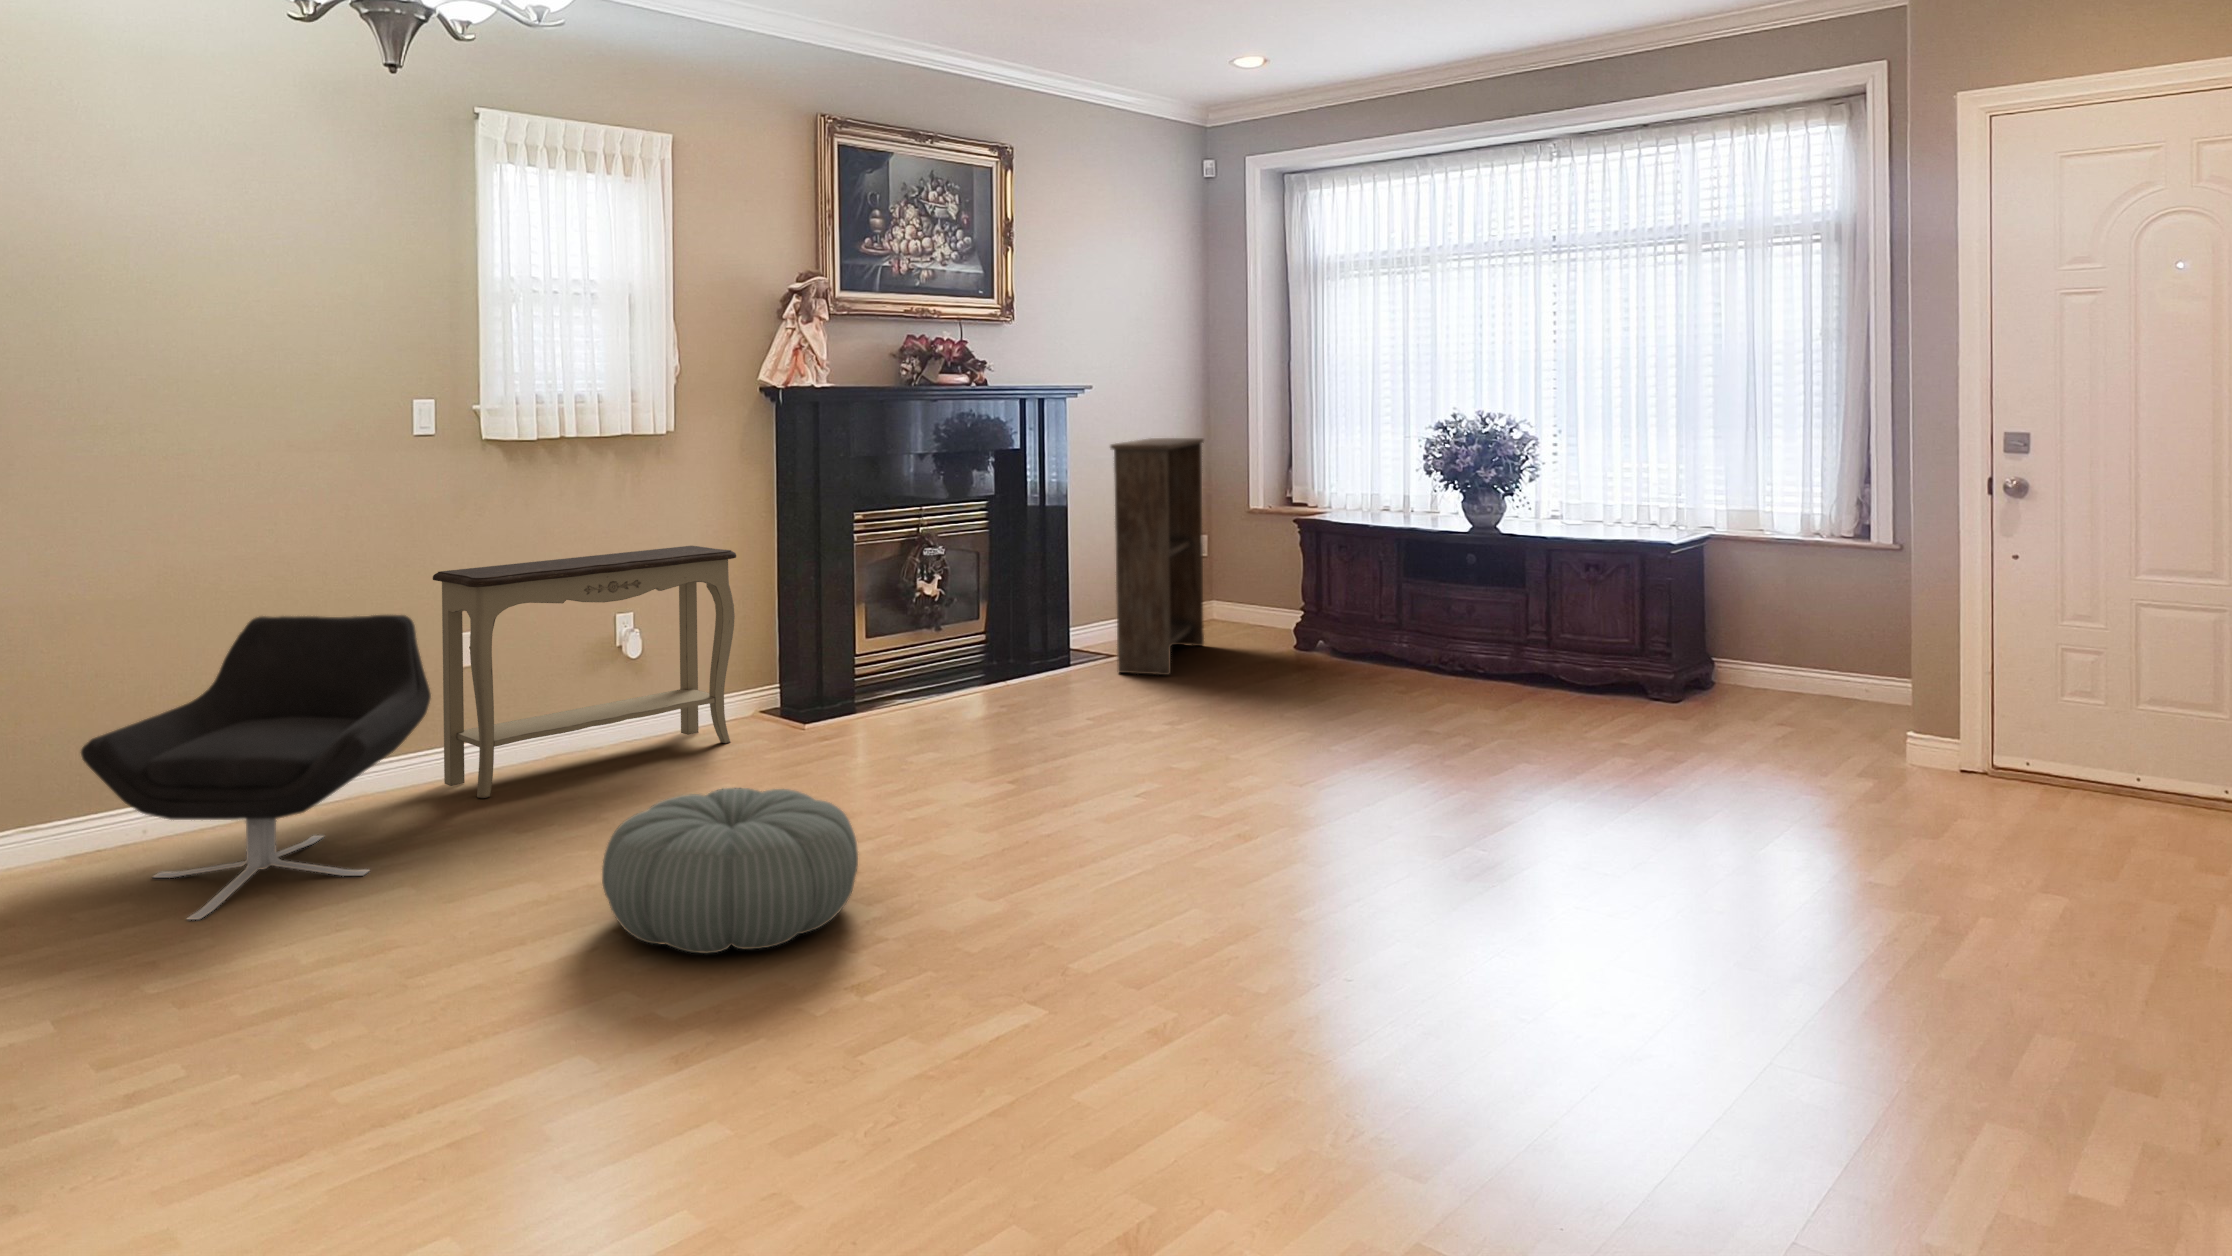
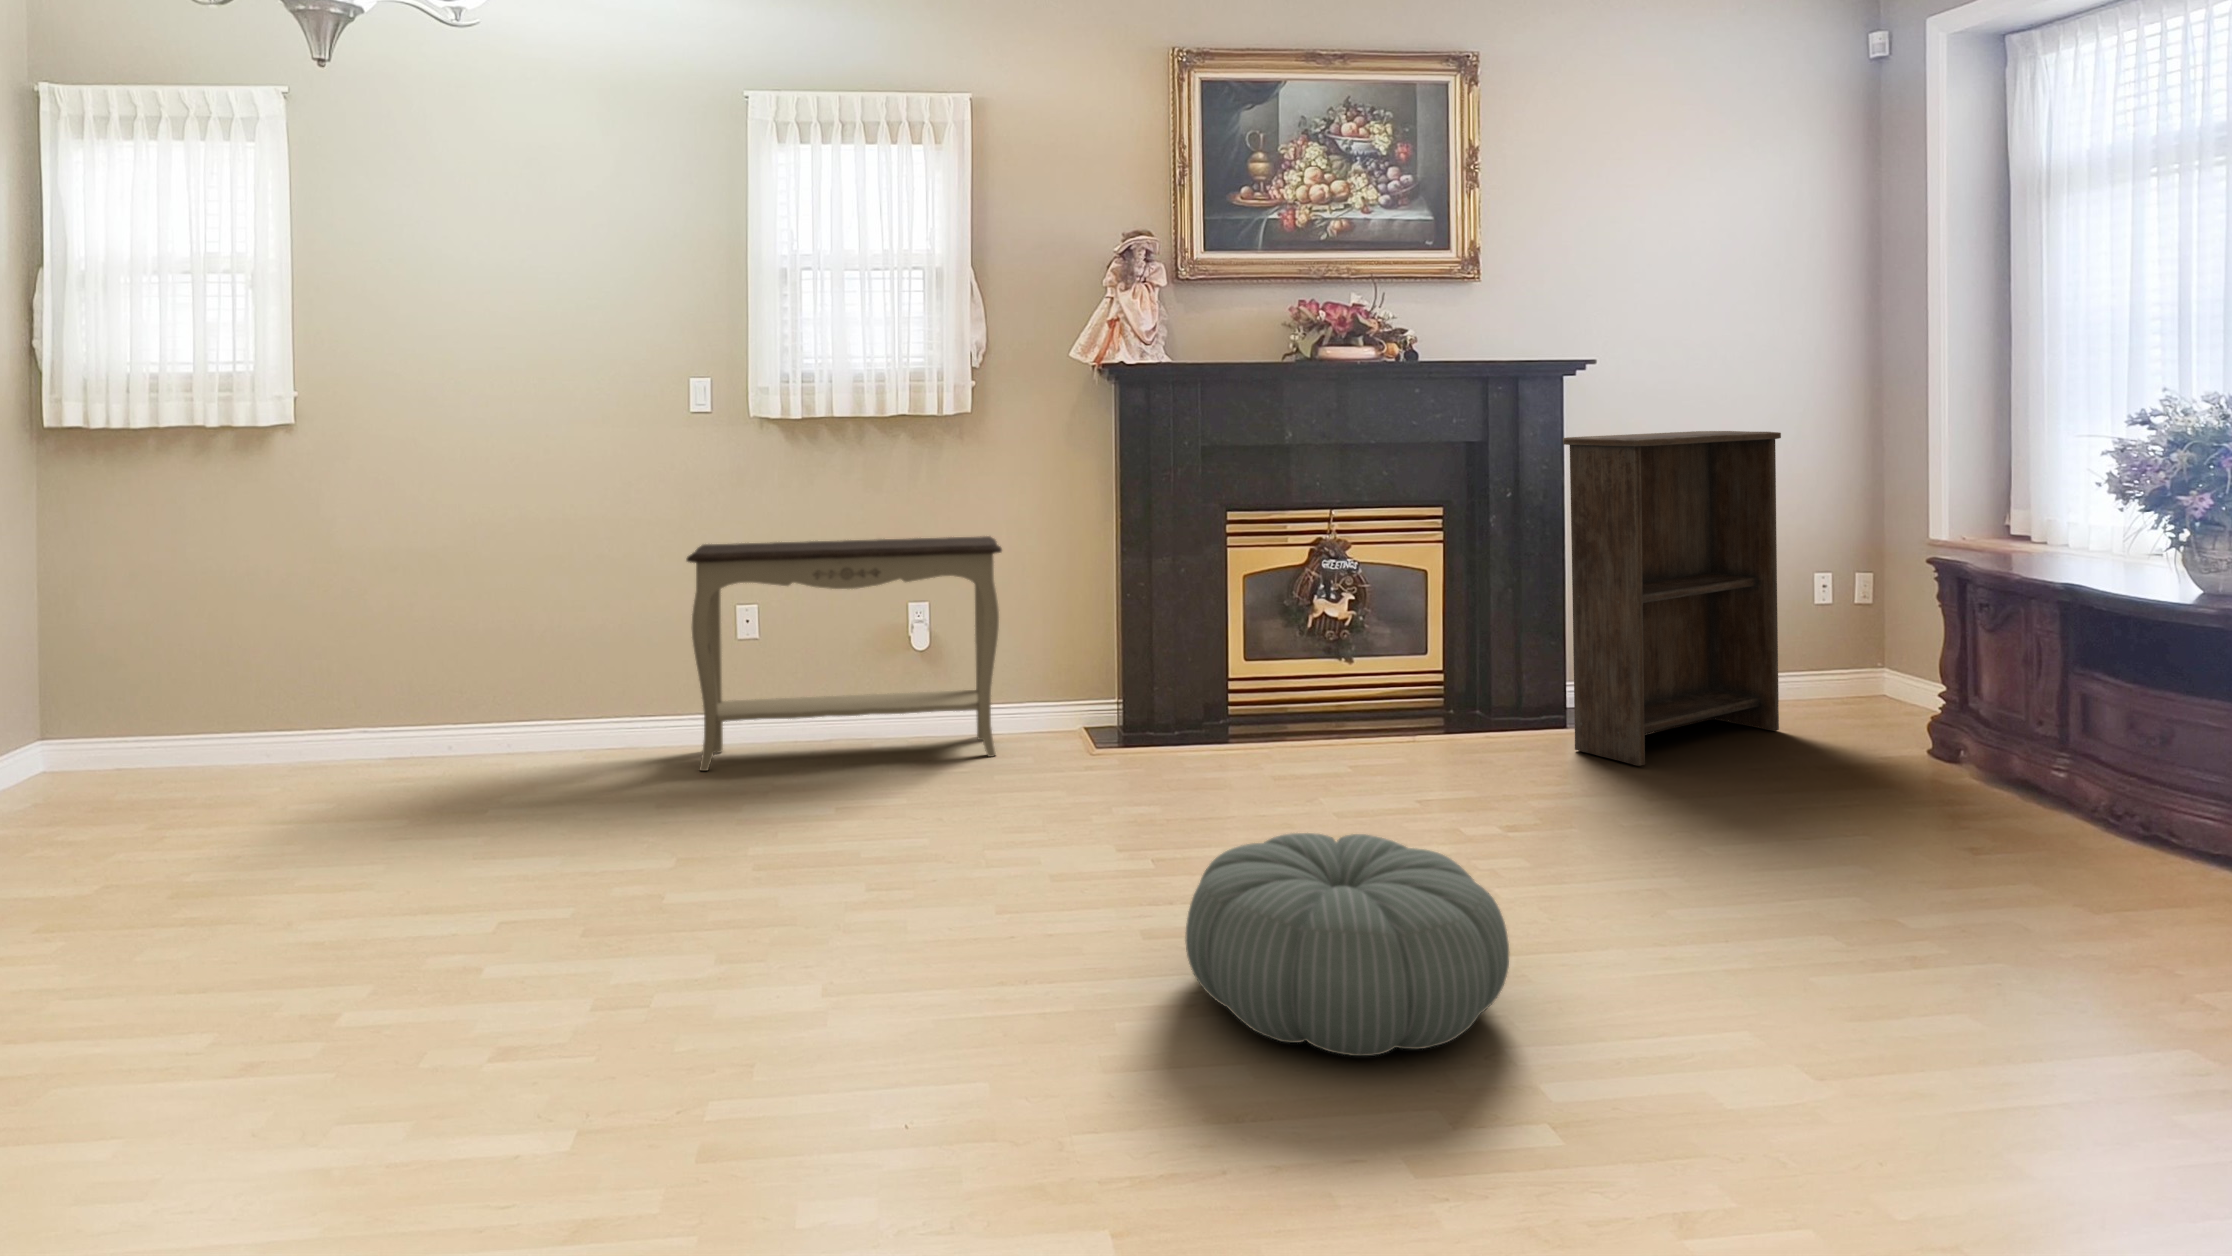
lounge chair: present [81,615,431,920] -> none [319,573,615,836]
pouf: present [602,788,858,953] -> present [1185,833,1509,1056]

